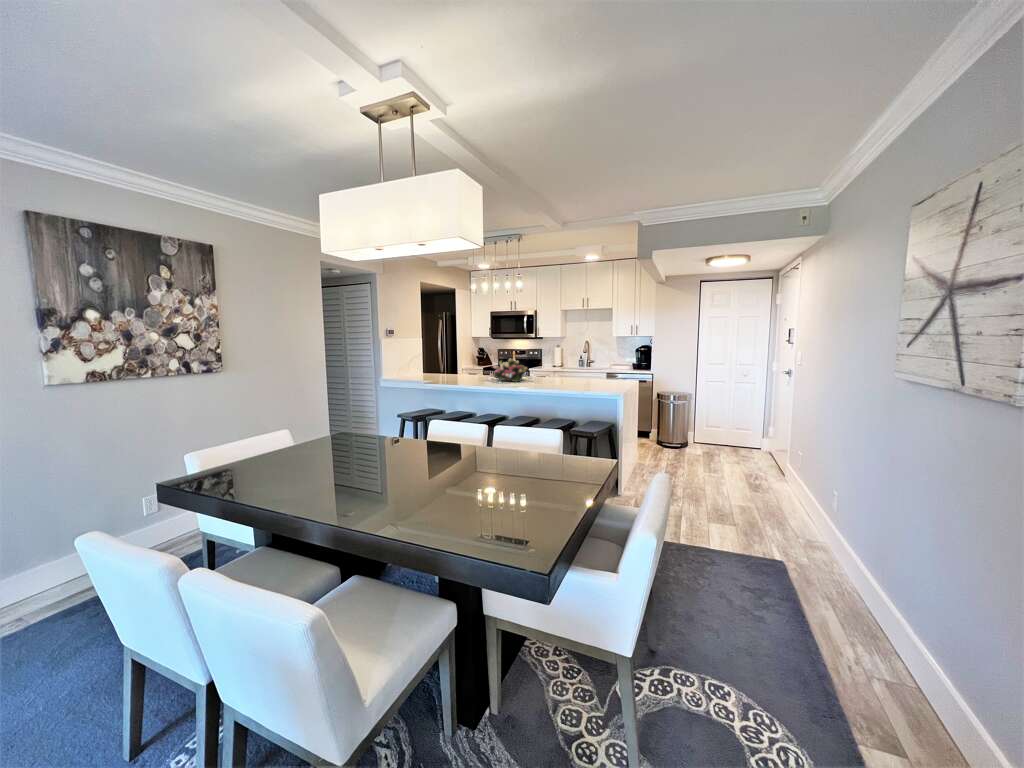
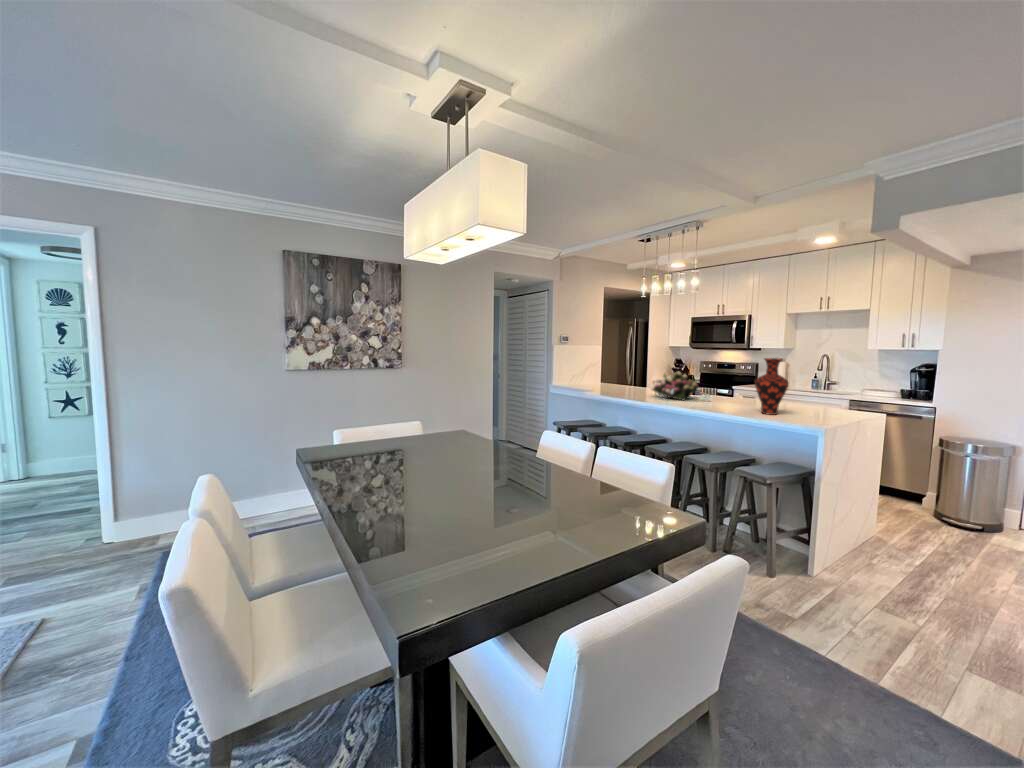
vase: none [578,345,599,387] -> present [755,358,788,415]

